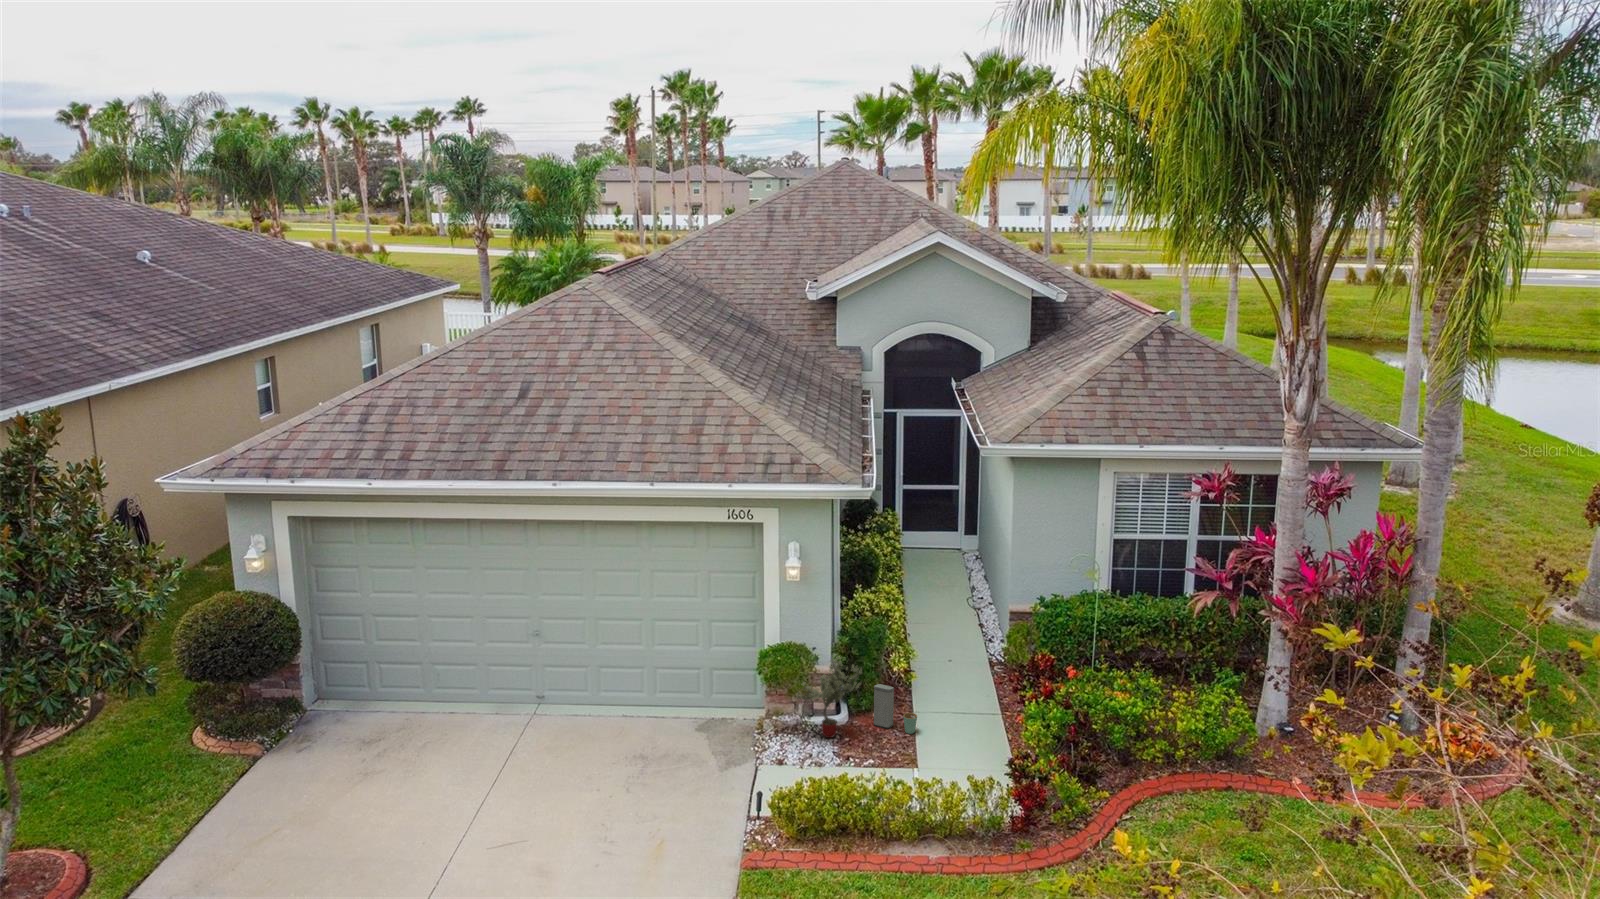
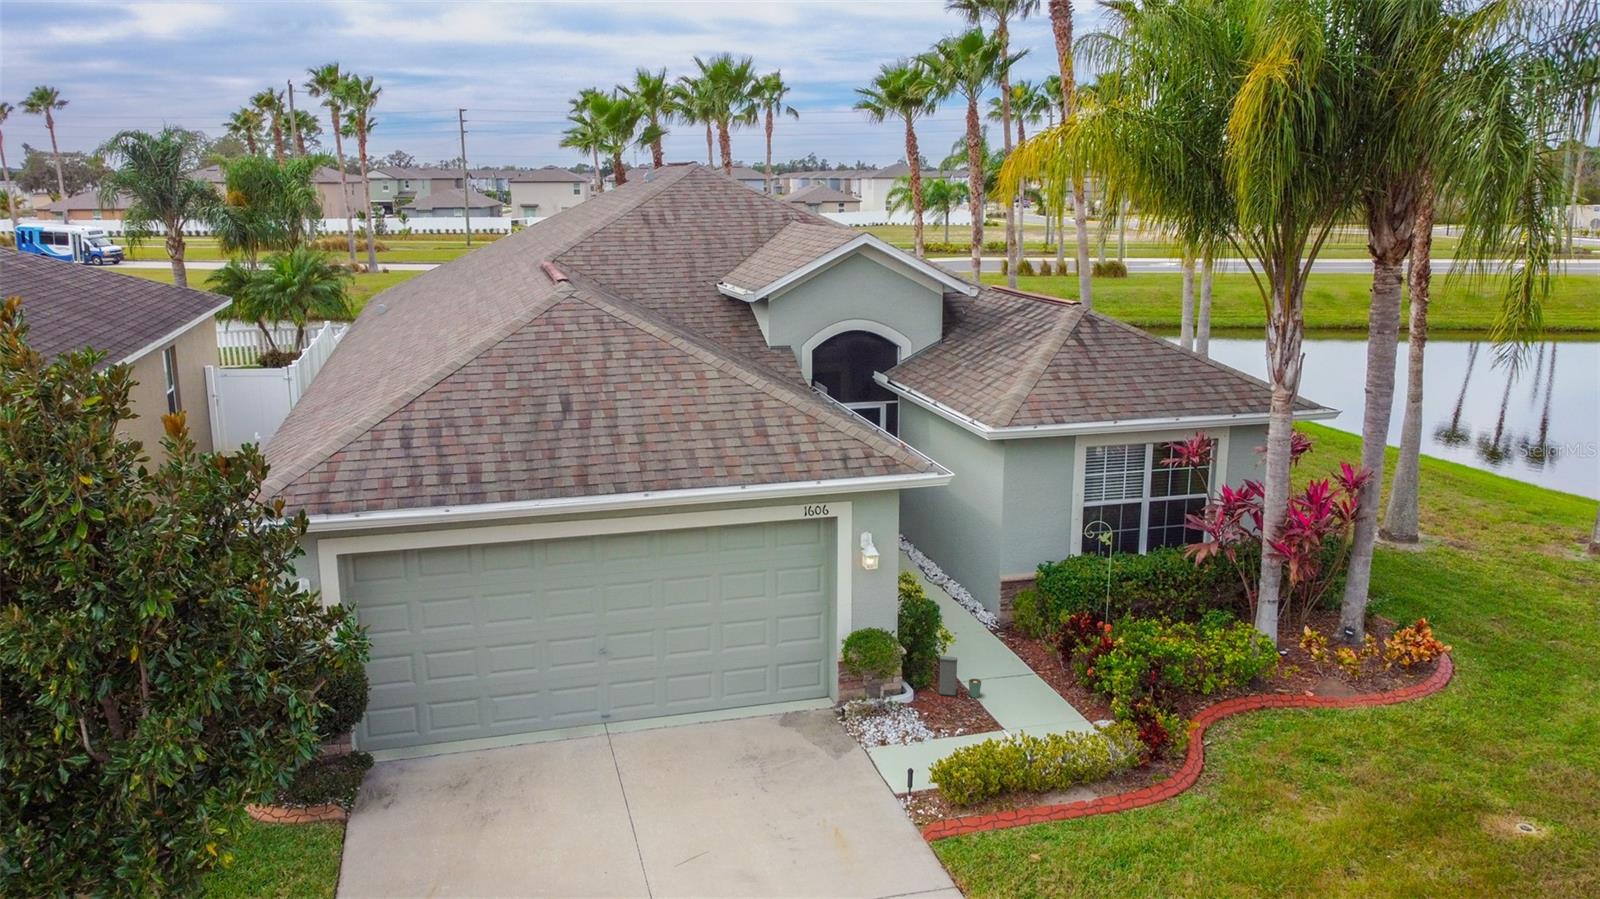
potted tree: present [797,657,862,738] -> none [883,634,938,712]

